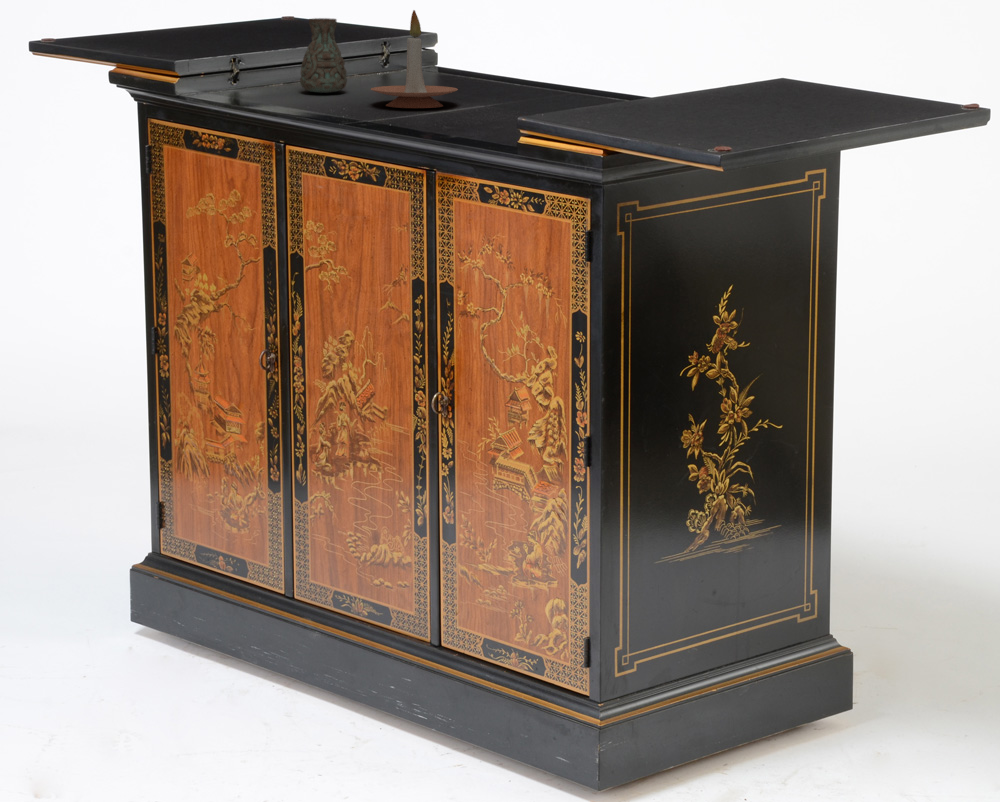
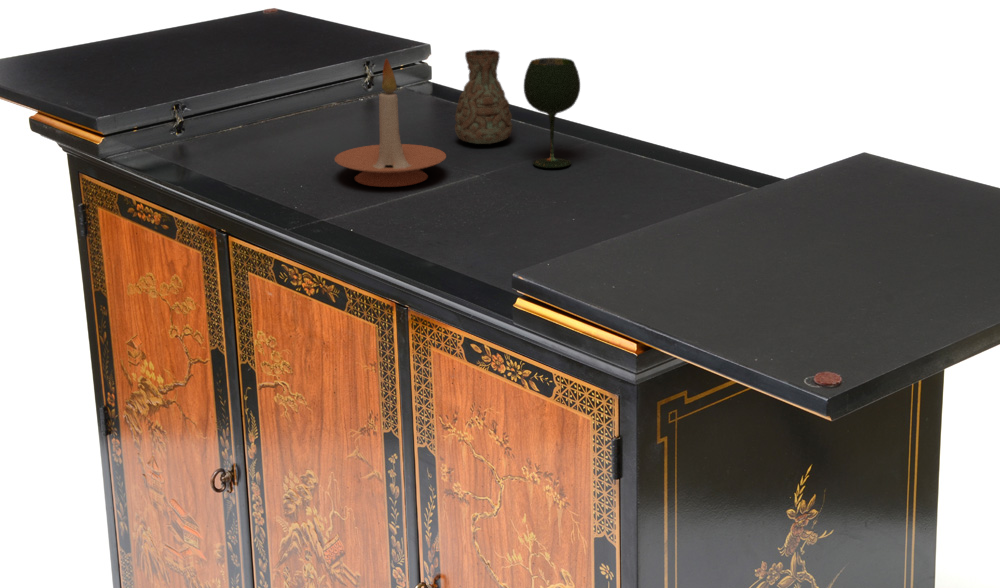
decorative vase: present [300,18,347,93] -> present [455,50,512,144]
wine glass: none [519,18,563,103] -> present [524,58,580,168]

